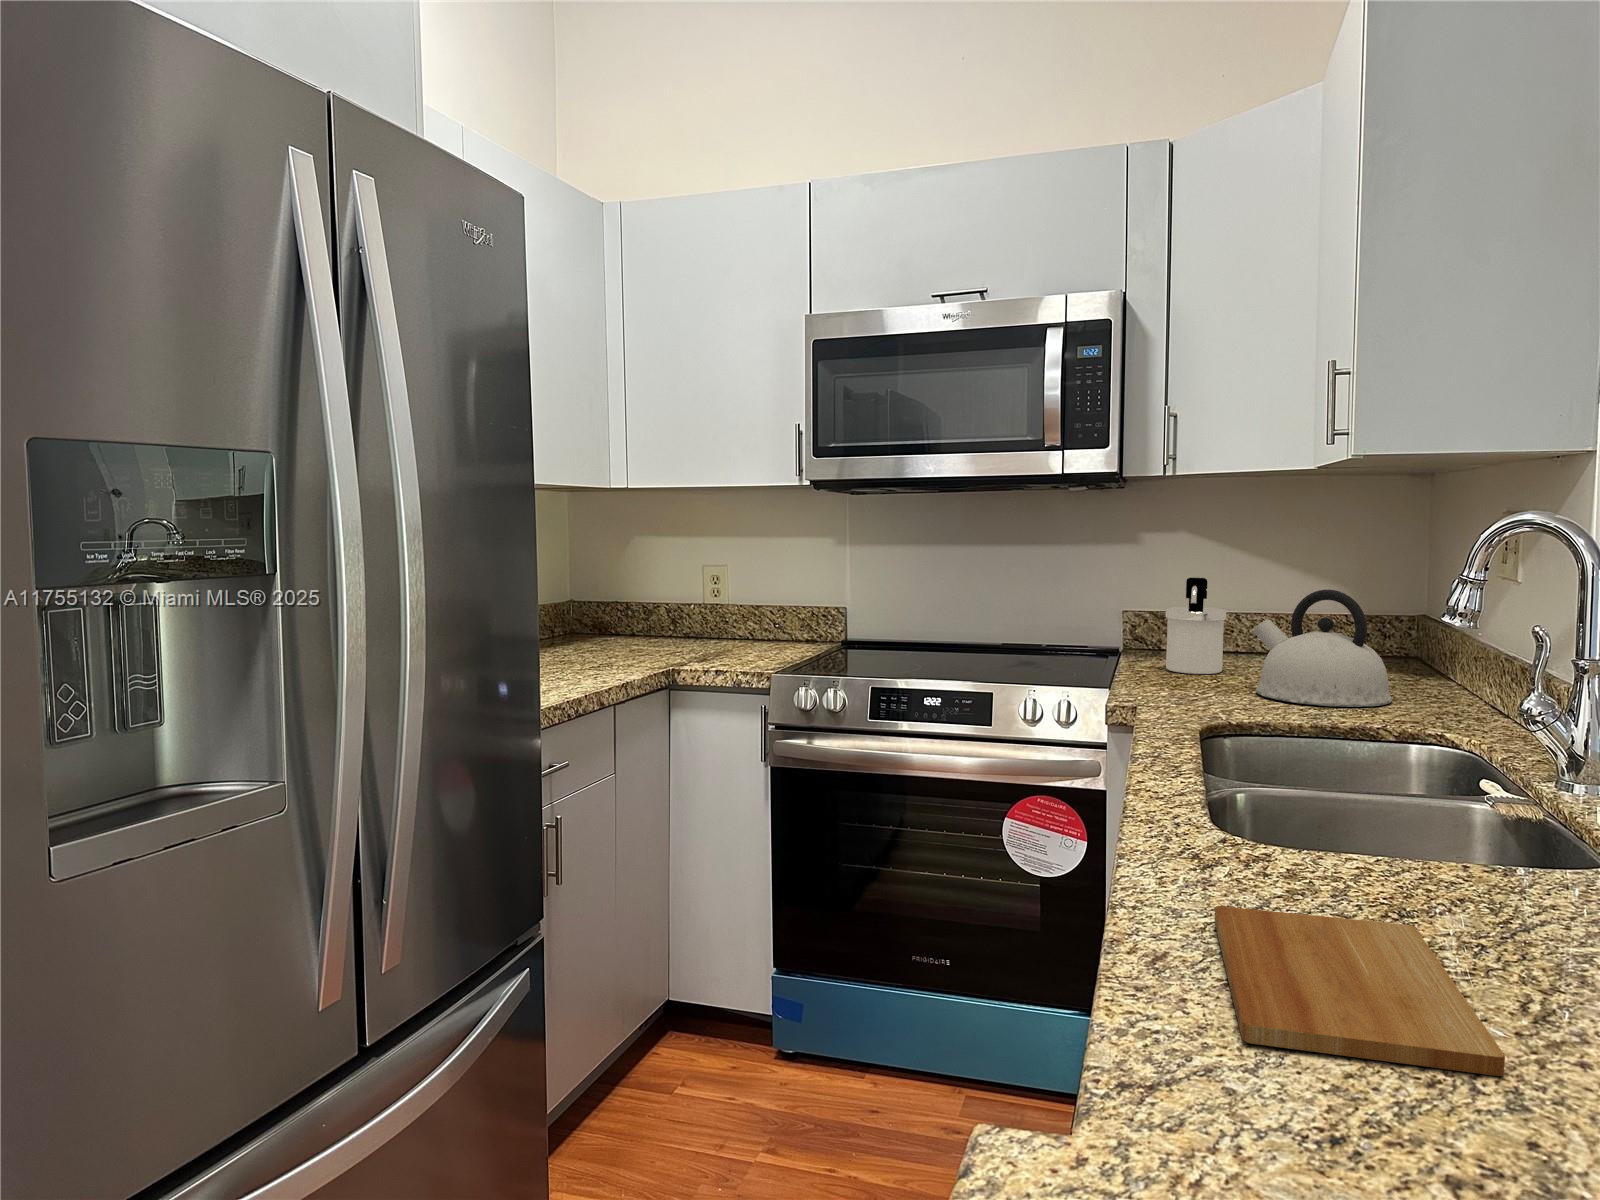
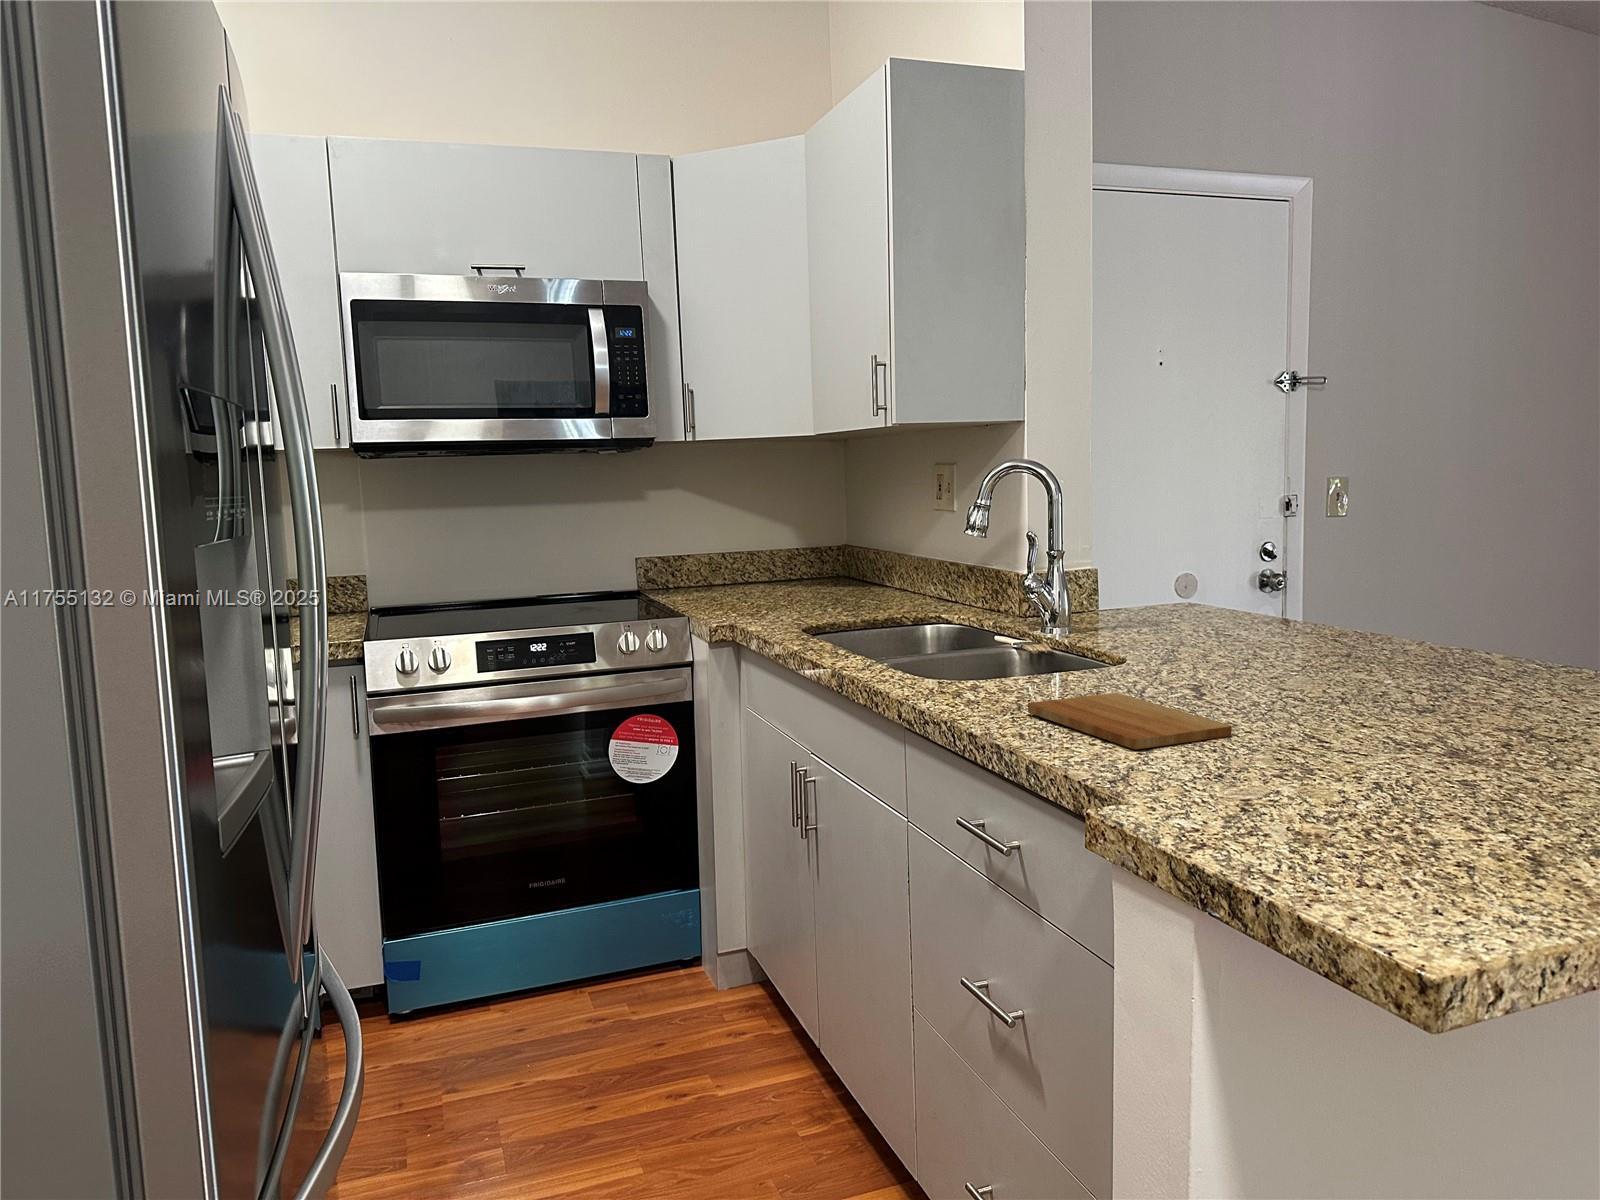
soap dispenser: present [1166,578,1226,674] -> none [695,524,741,601]
kettle: present [1253,590,1392,707] -> none [781,525,880,610]

